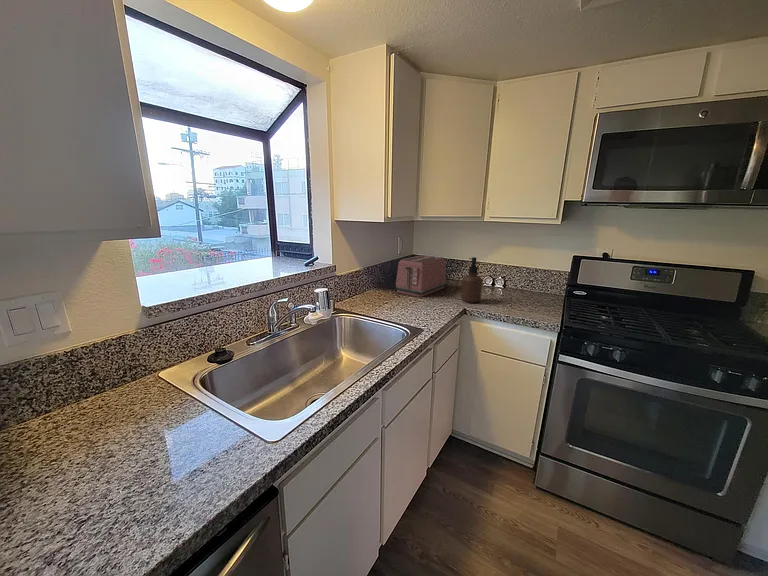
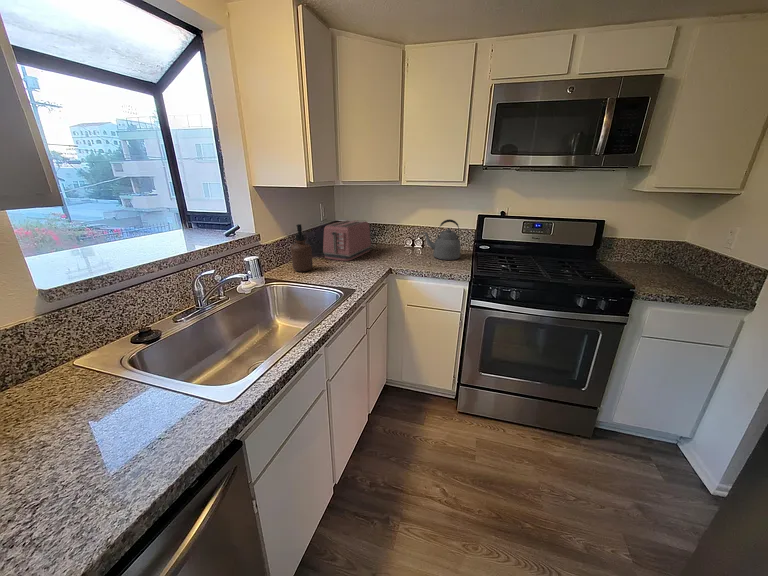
soap dispenser: present [461,257,482,303] -> present [291,224,313,272]
kettle: none [503,260,548,305] -> present [423,219,461,260]

